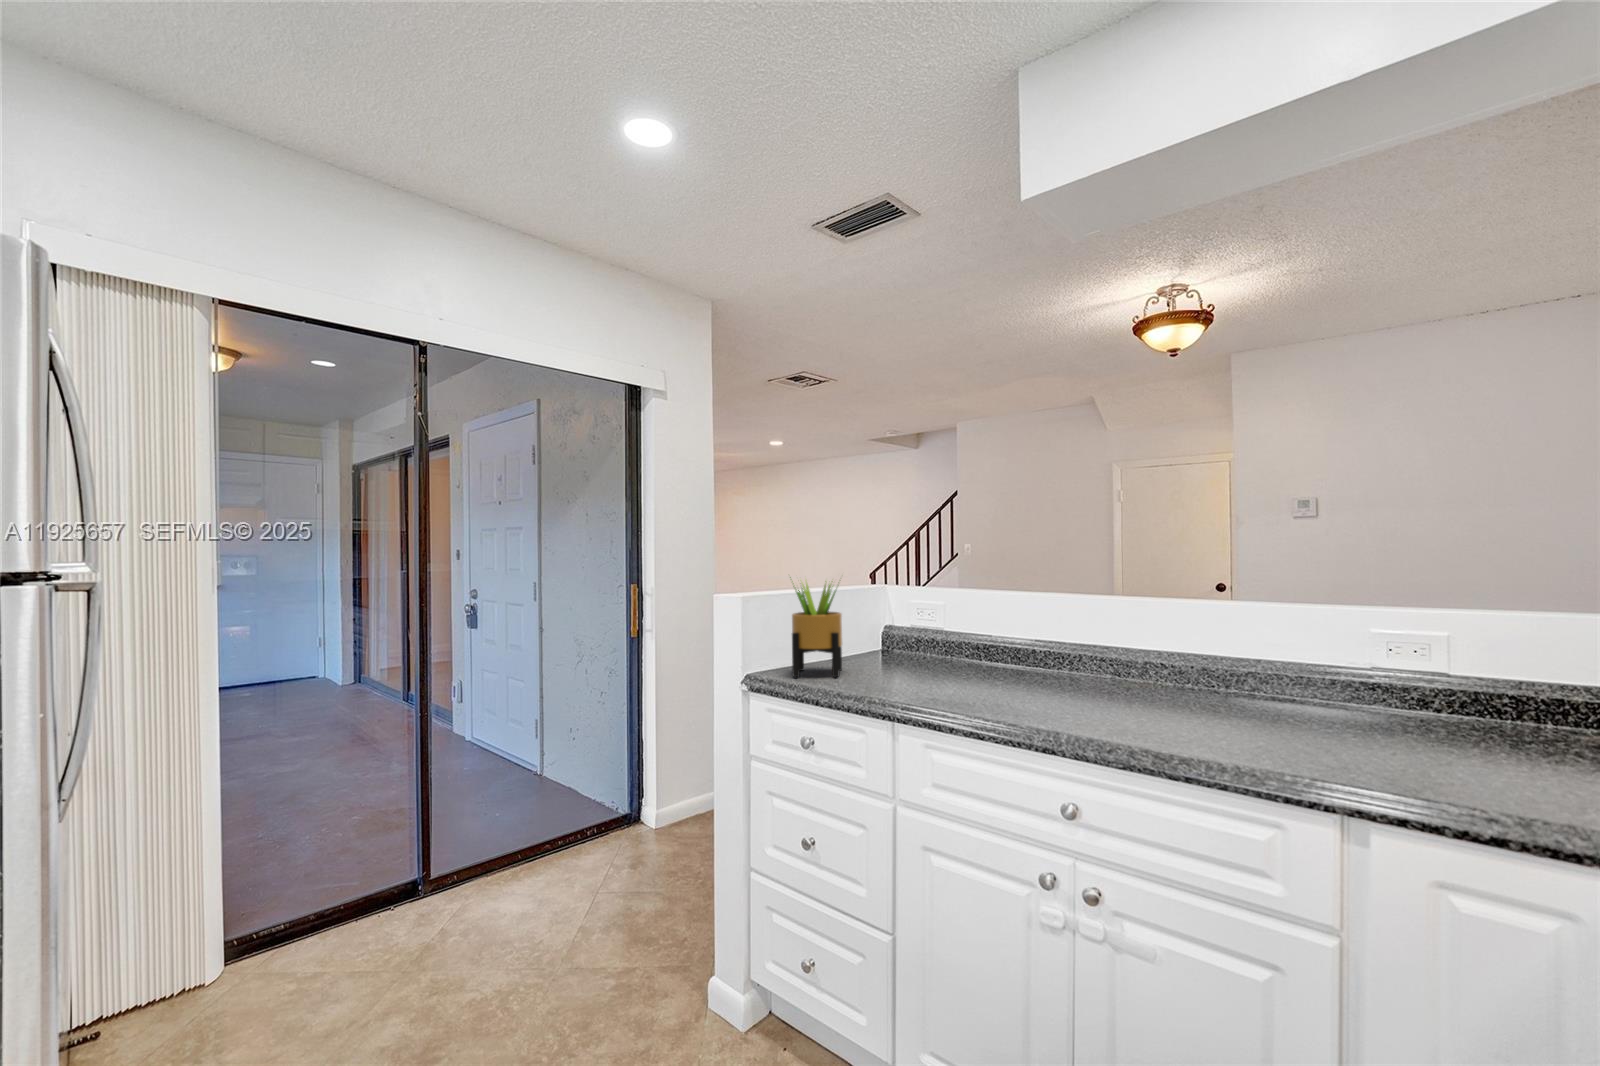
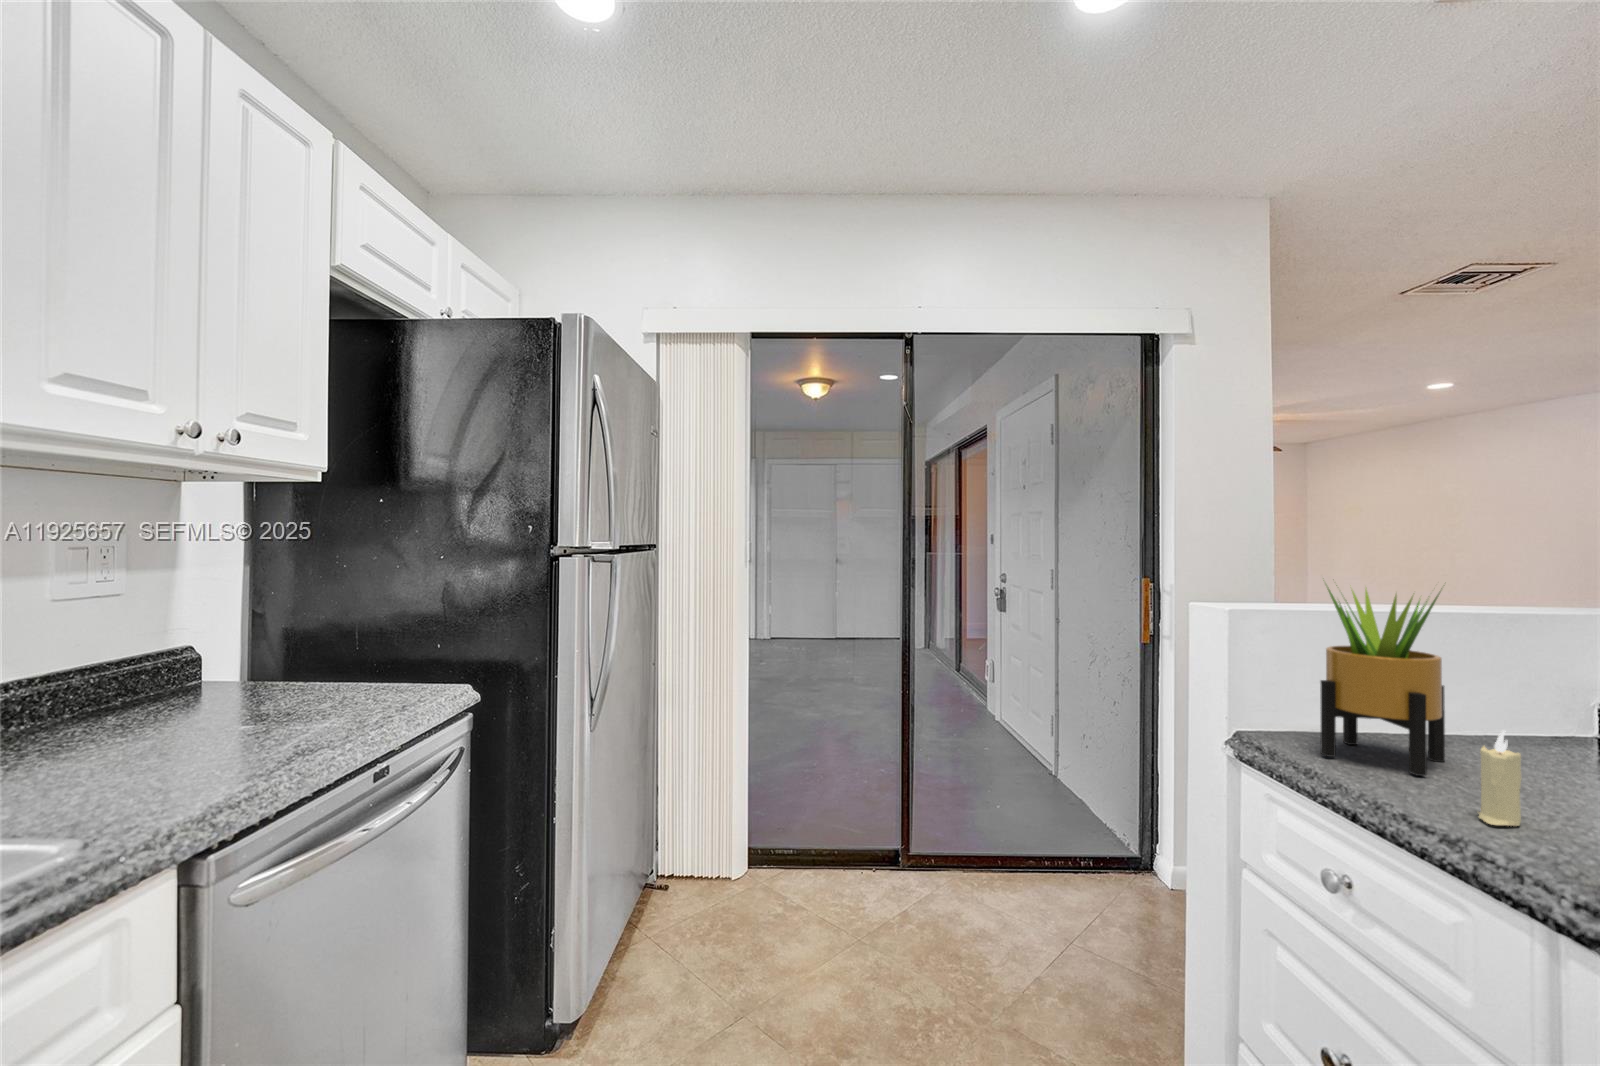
candle: none [865,642,880,689] -> present [1479,730,1521,826]

